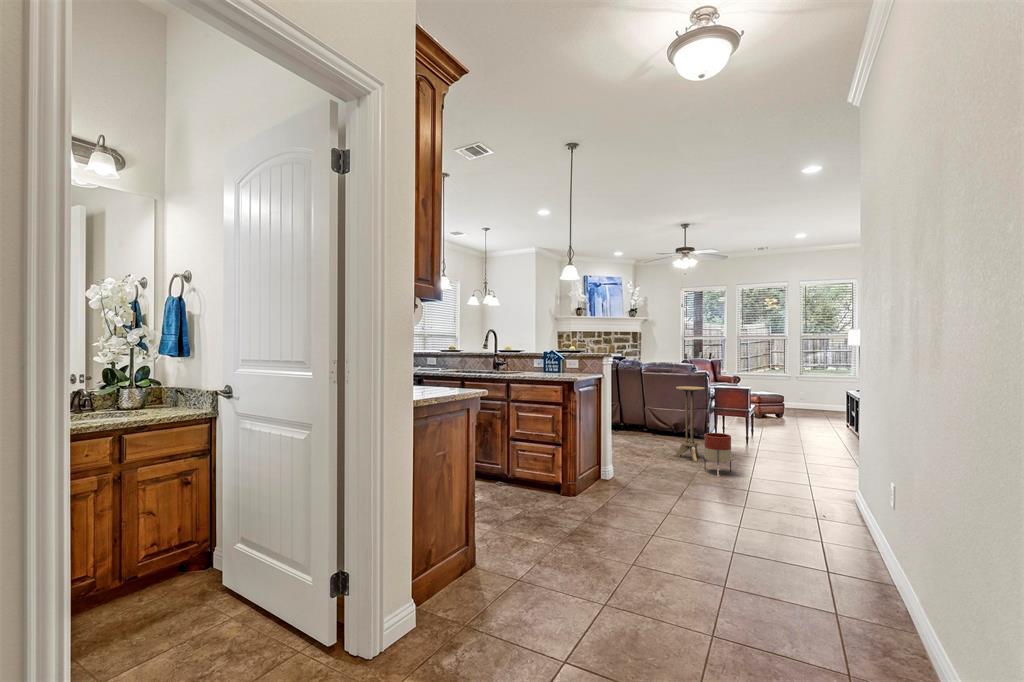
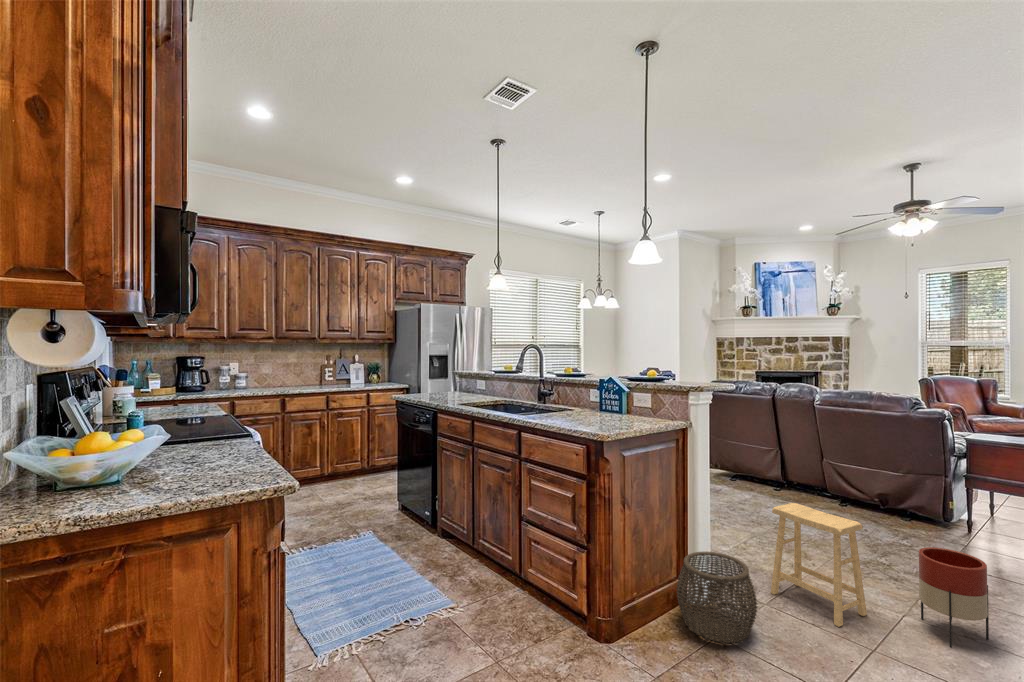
side table: present [676,386,705,462] -> none [864,442,930,591]
footstool: none [638,420,683,476] -> present [771,503,867,627]
woven basket: none [600,446,641,488] -> present [677,552,757,644]

